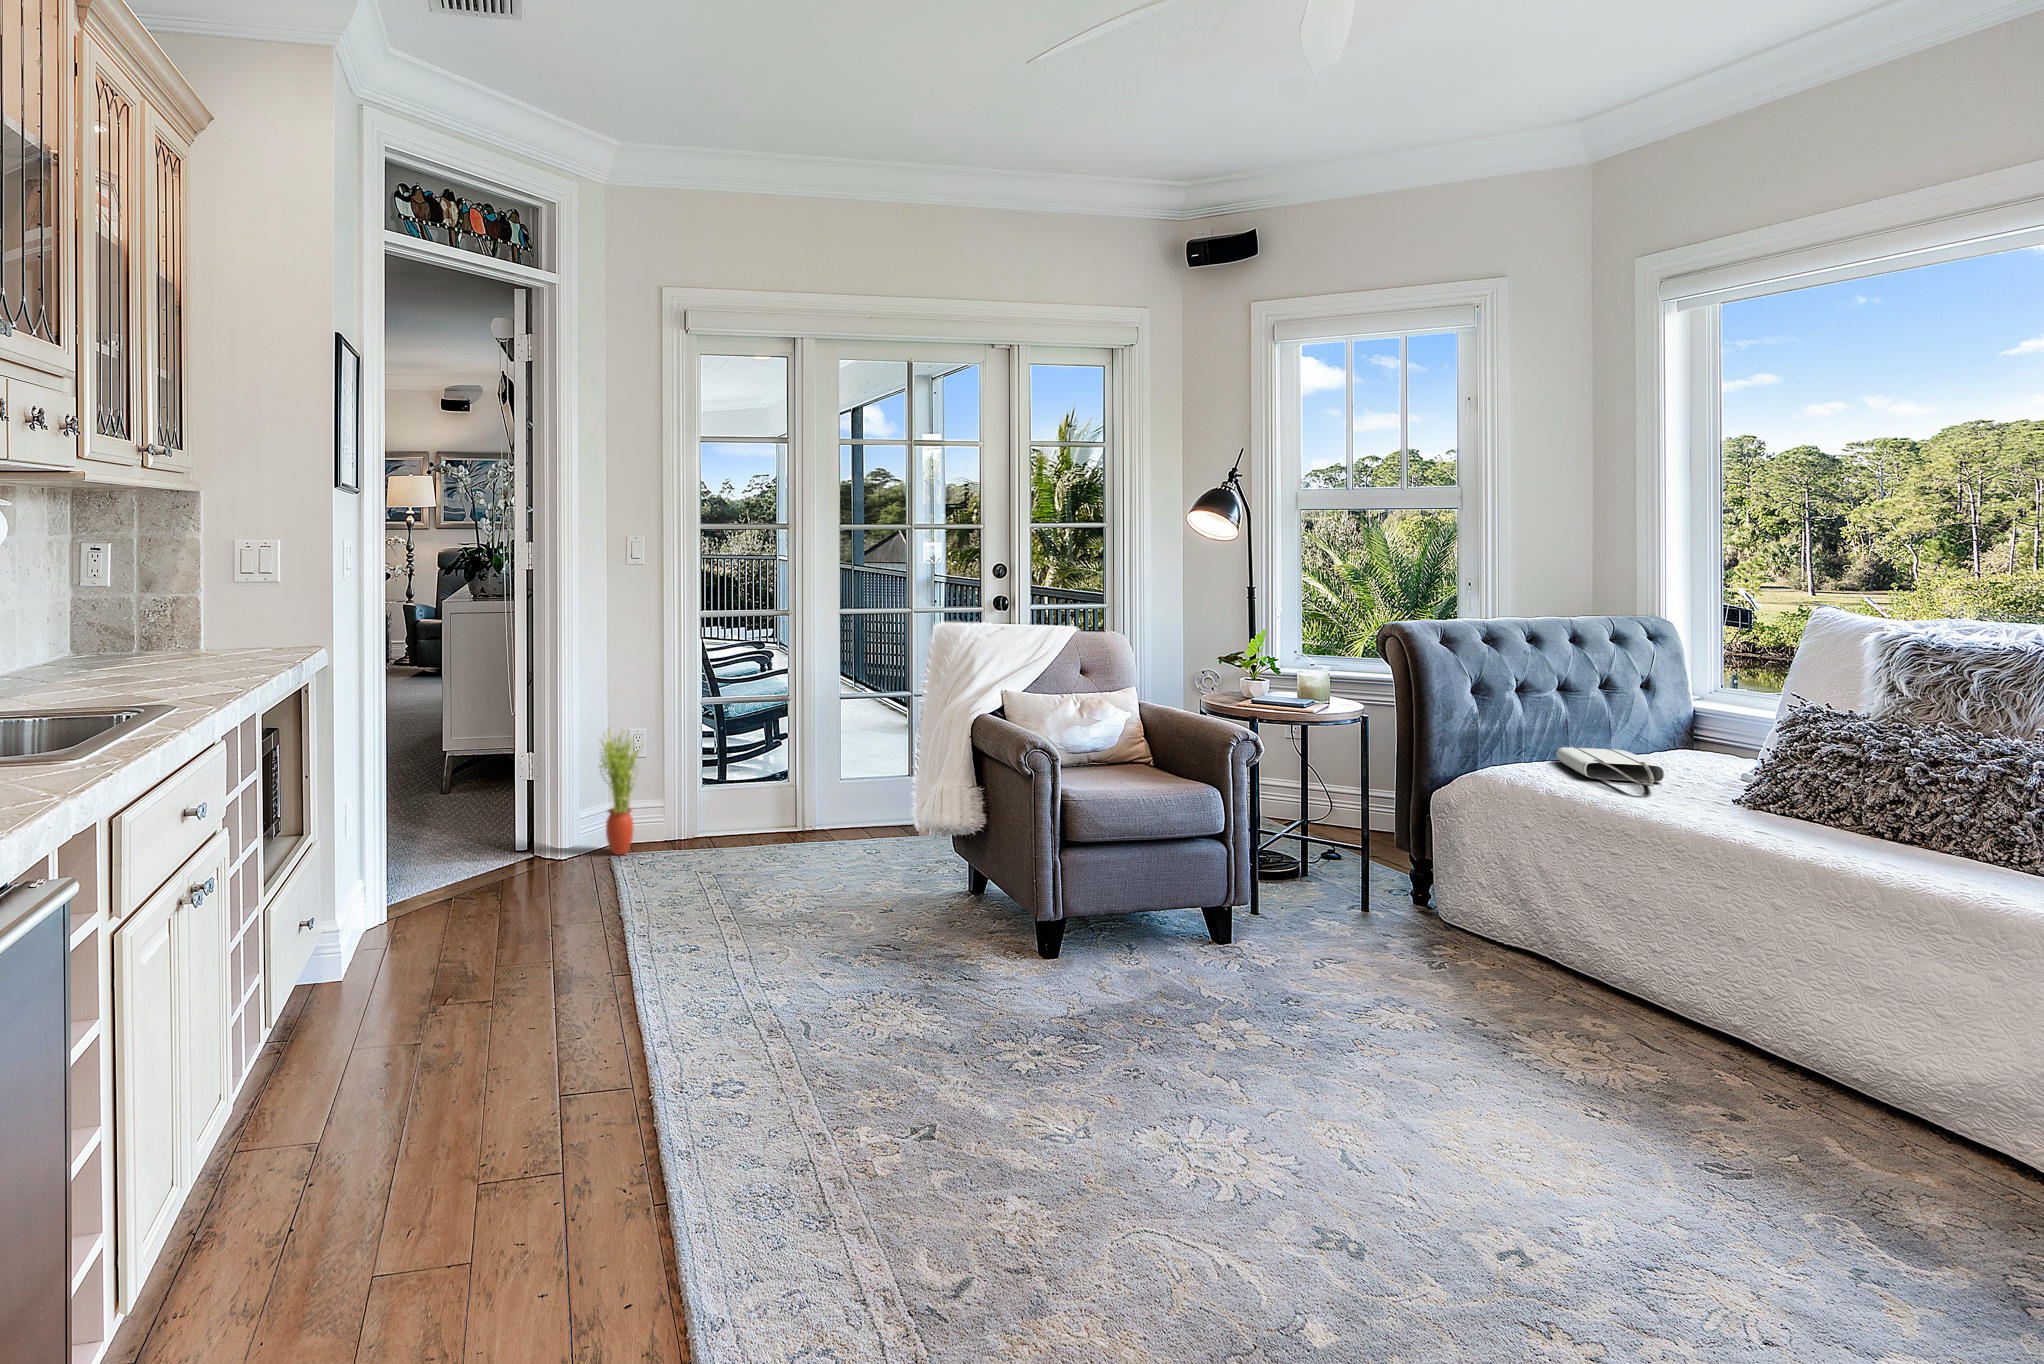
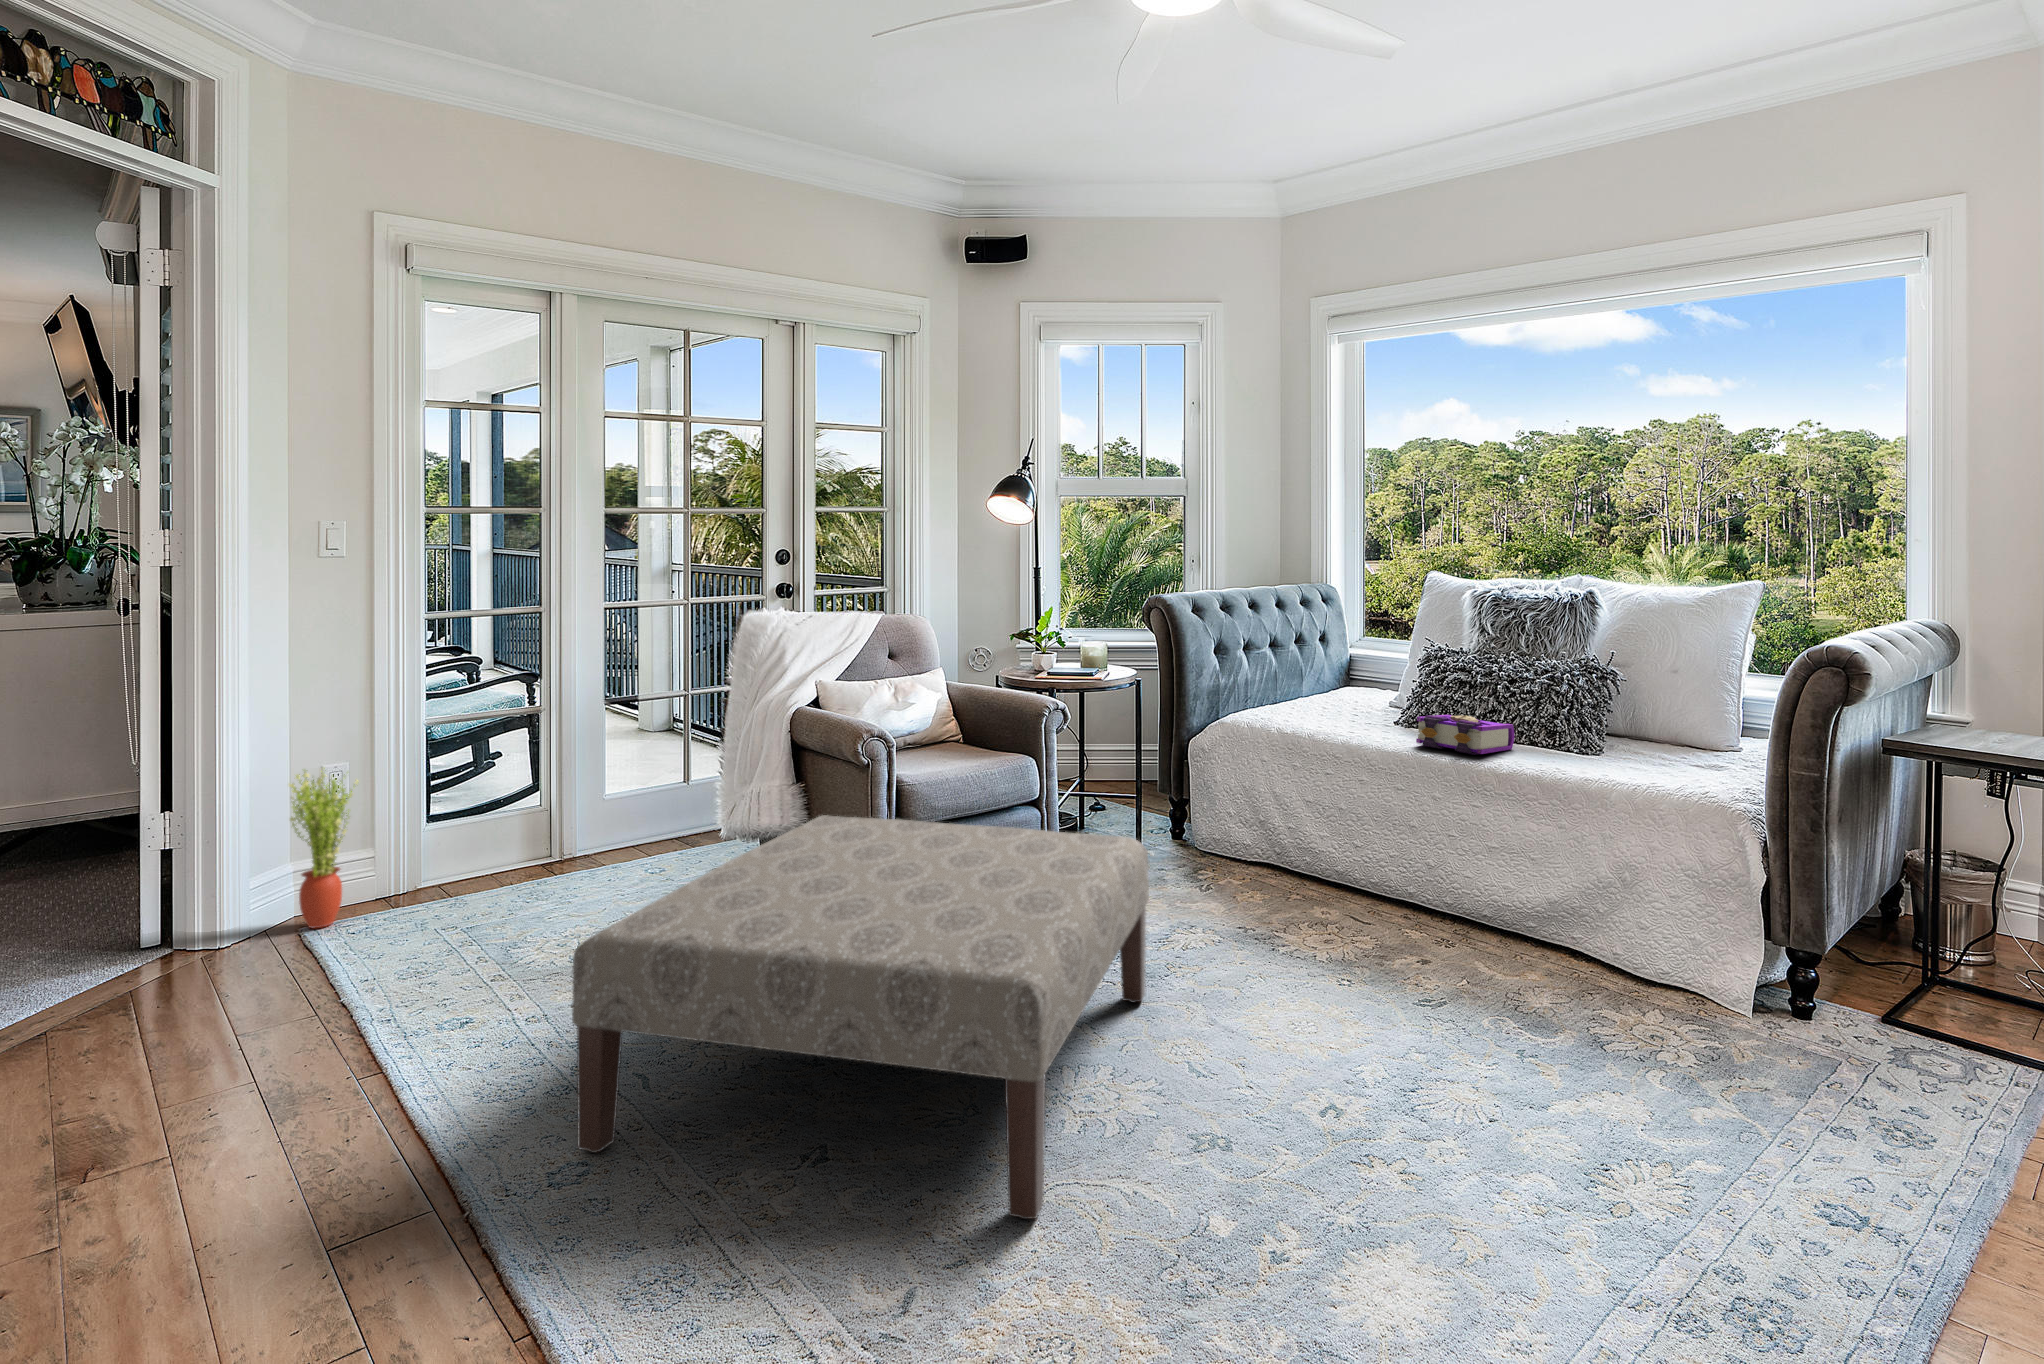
tote bag: present [1557,747,1665,786] -> none [1274,693,1347,720]
book: none [1756,795,1935,857] -> present [1416,715,1514,755]
ottoman: none [736,818,1317,1256] -> present [572,815,1149,1219]

